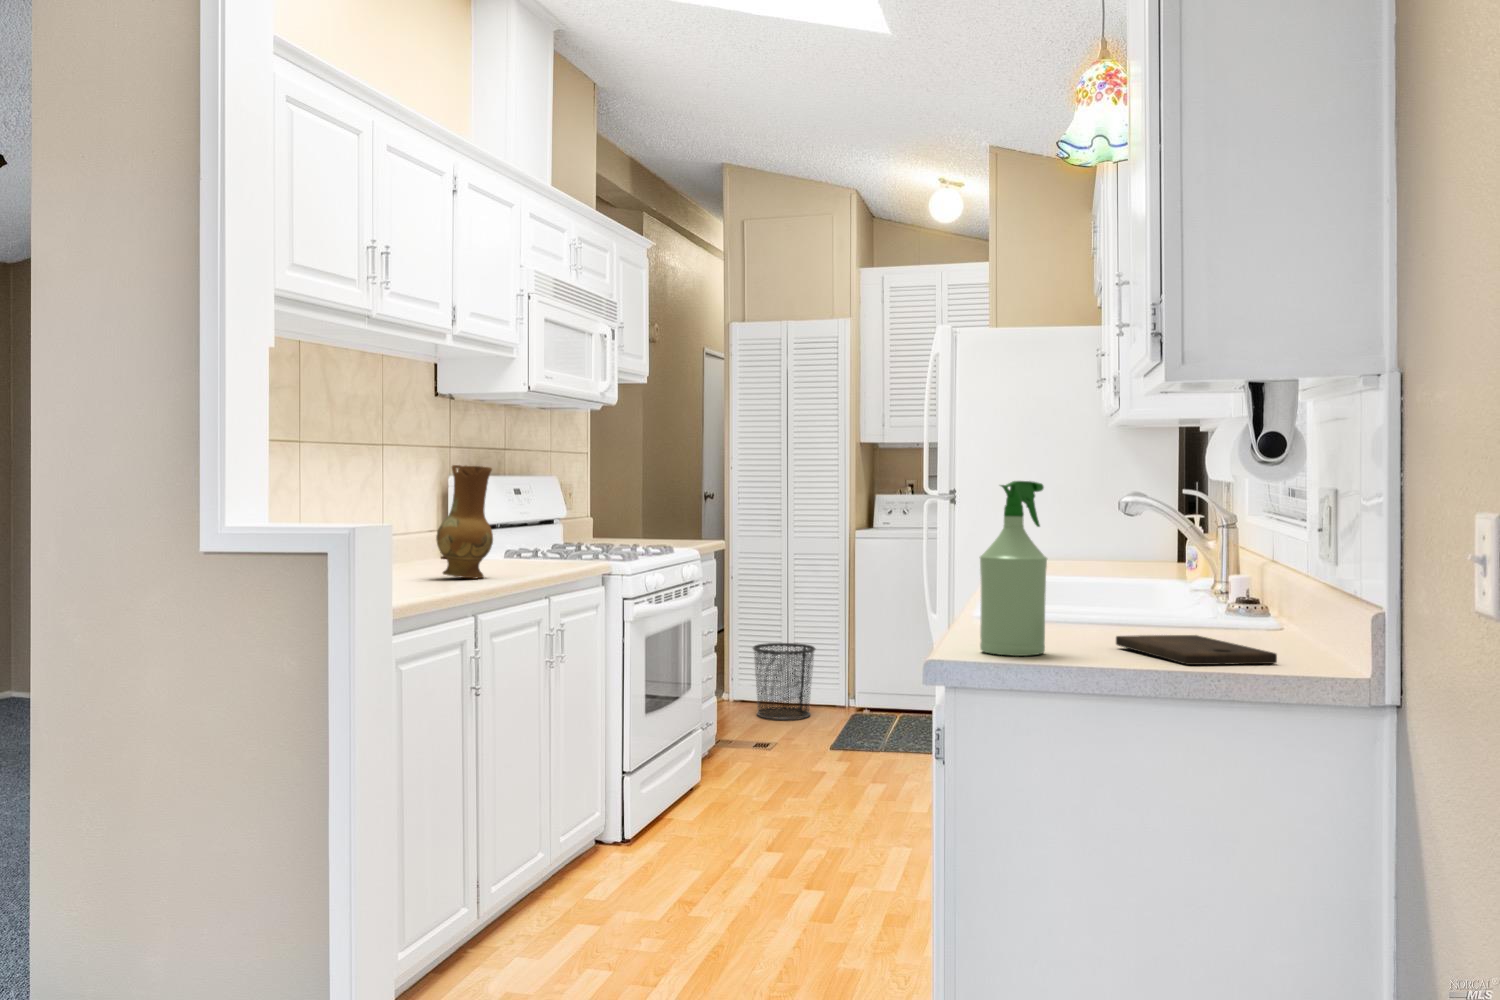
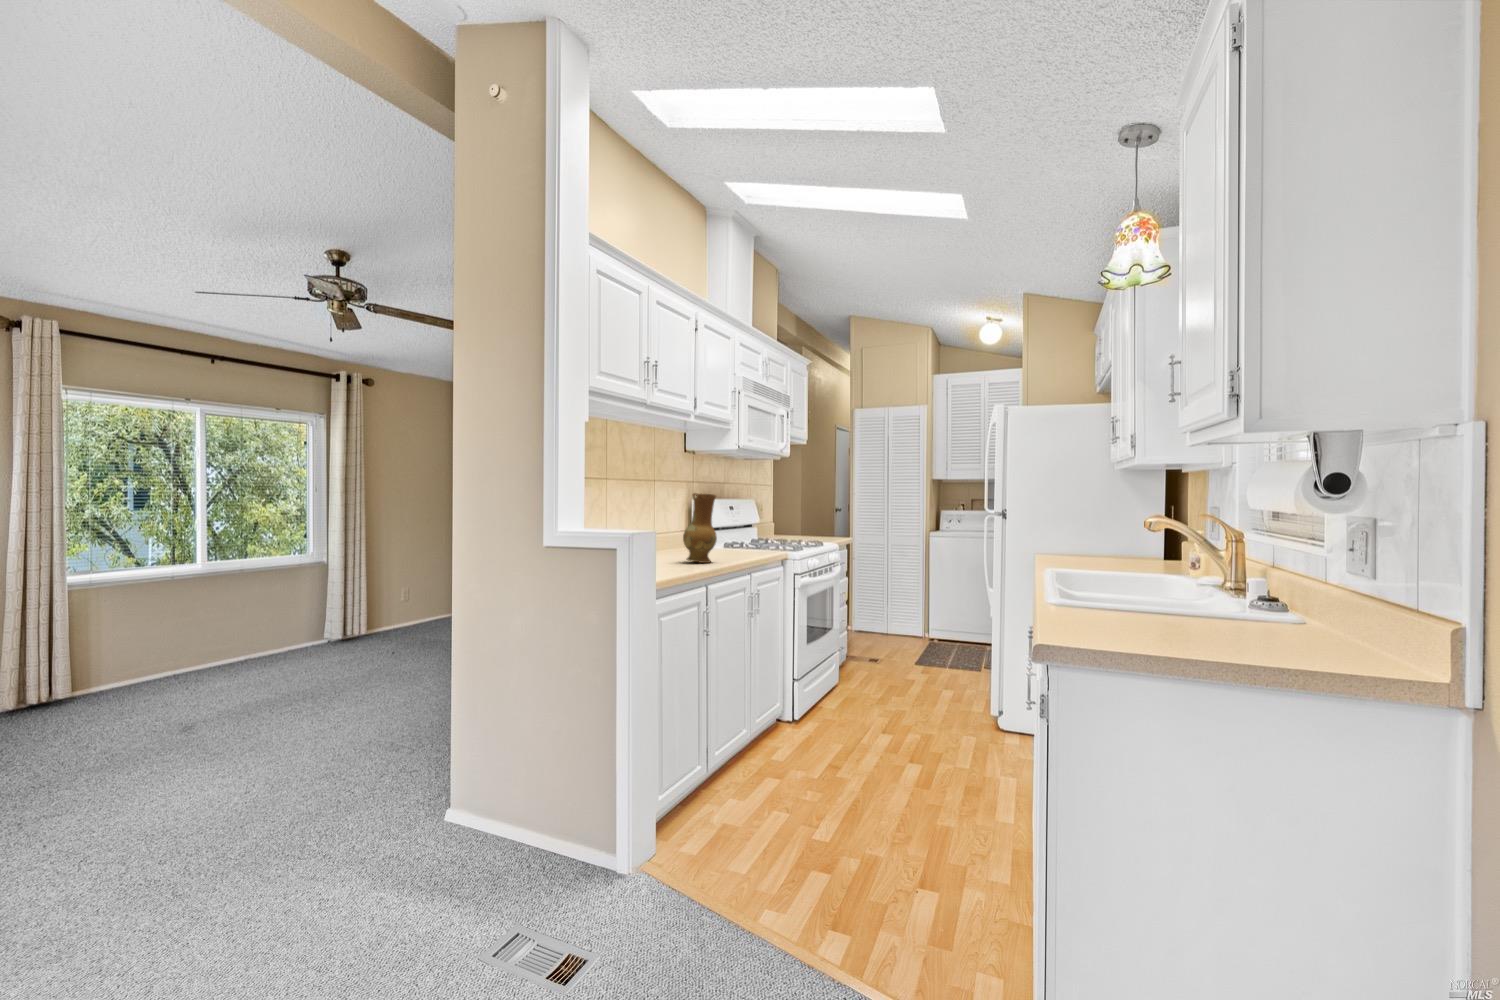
spray bottle: present [980,481,1047,656] -> none [1078,511,1137,650]
cutting board: present [1116,635,1277,665] -> none [1188,633,1360,670]
waste bin: present [753,643,815,720] -> none [868,597,907,644]

